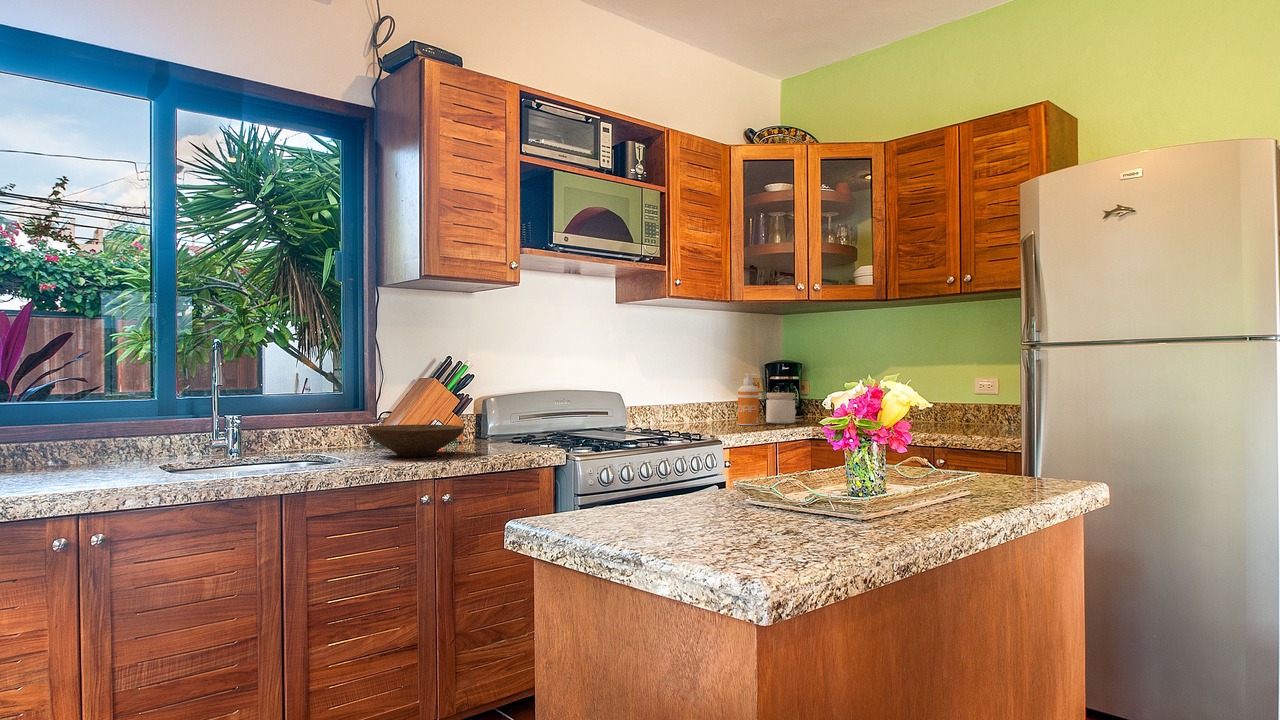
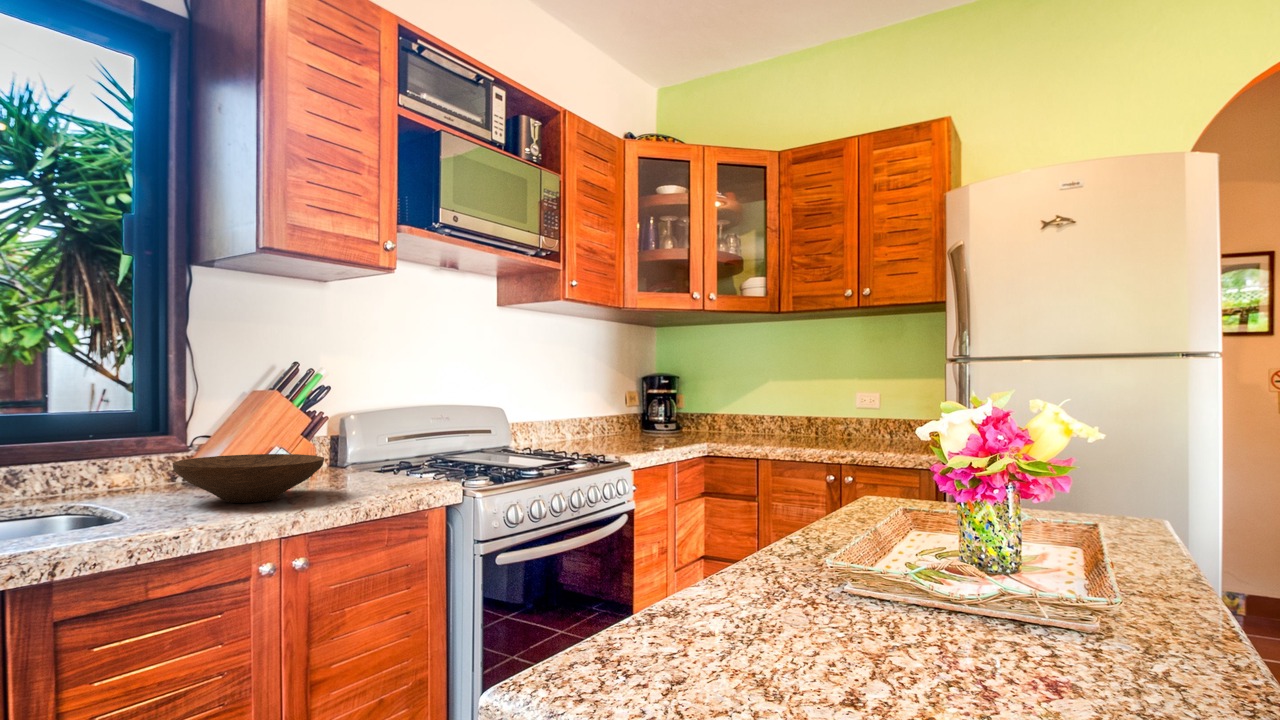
soap dispenser: present [738,373,759,425] -> none [623,386,646,442]
jar: present [766,393,795,424] -> none [649,407,679,439]

